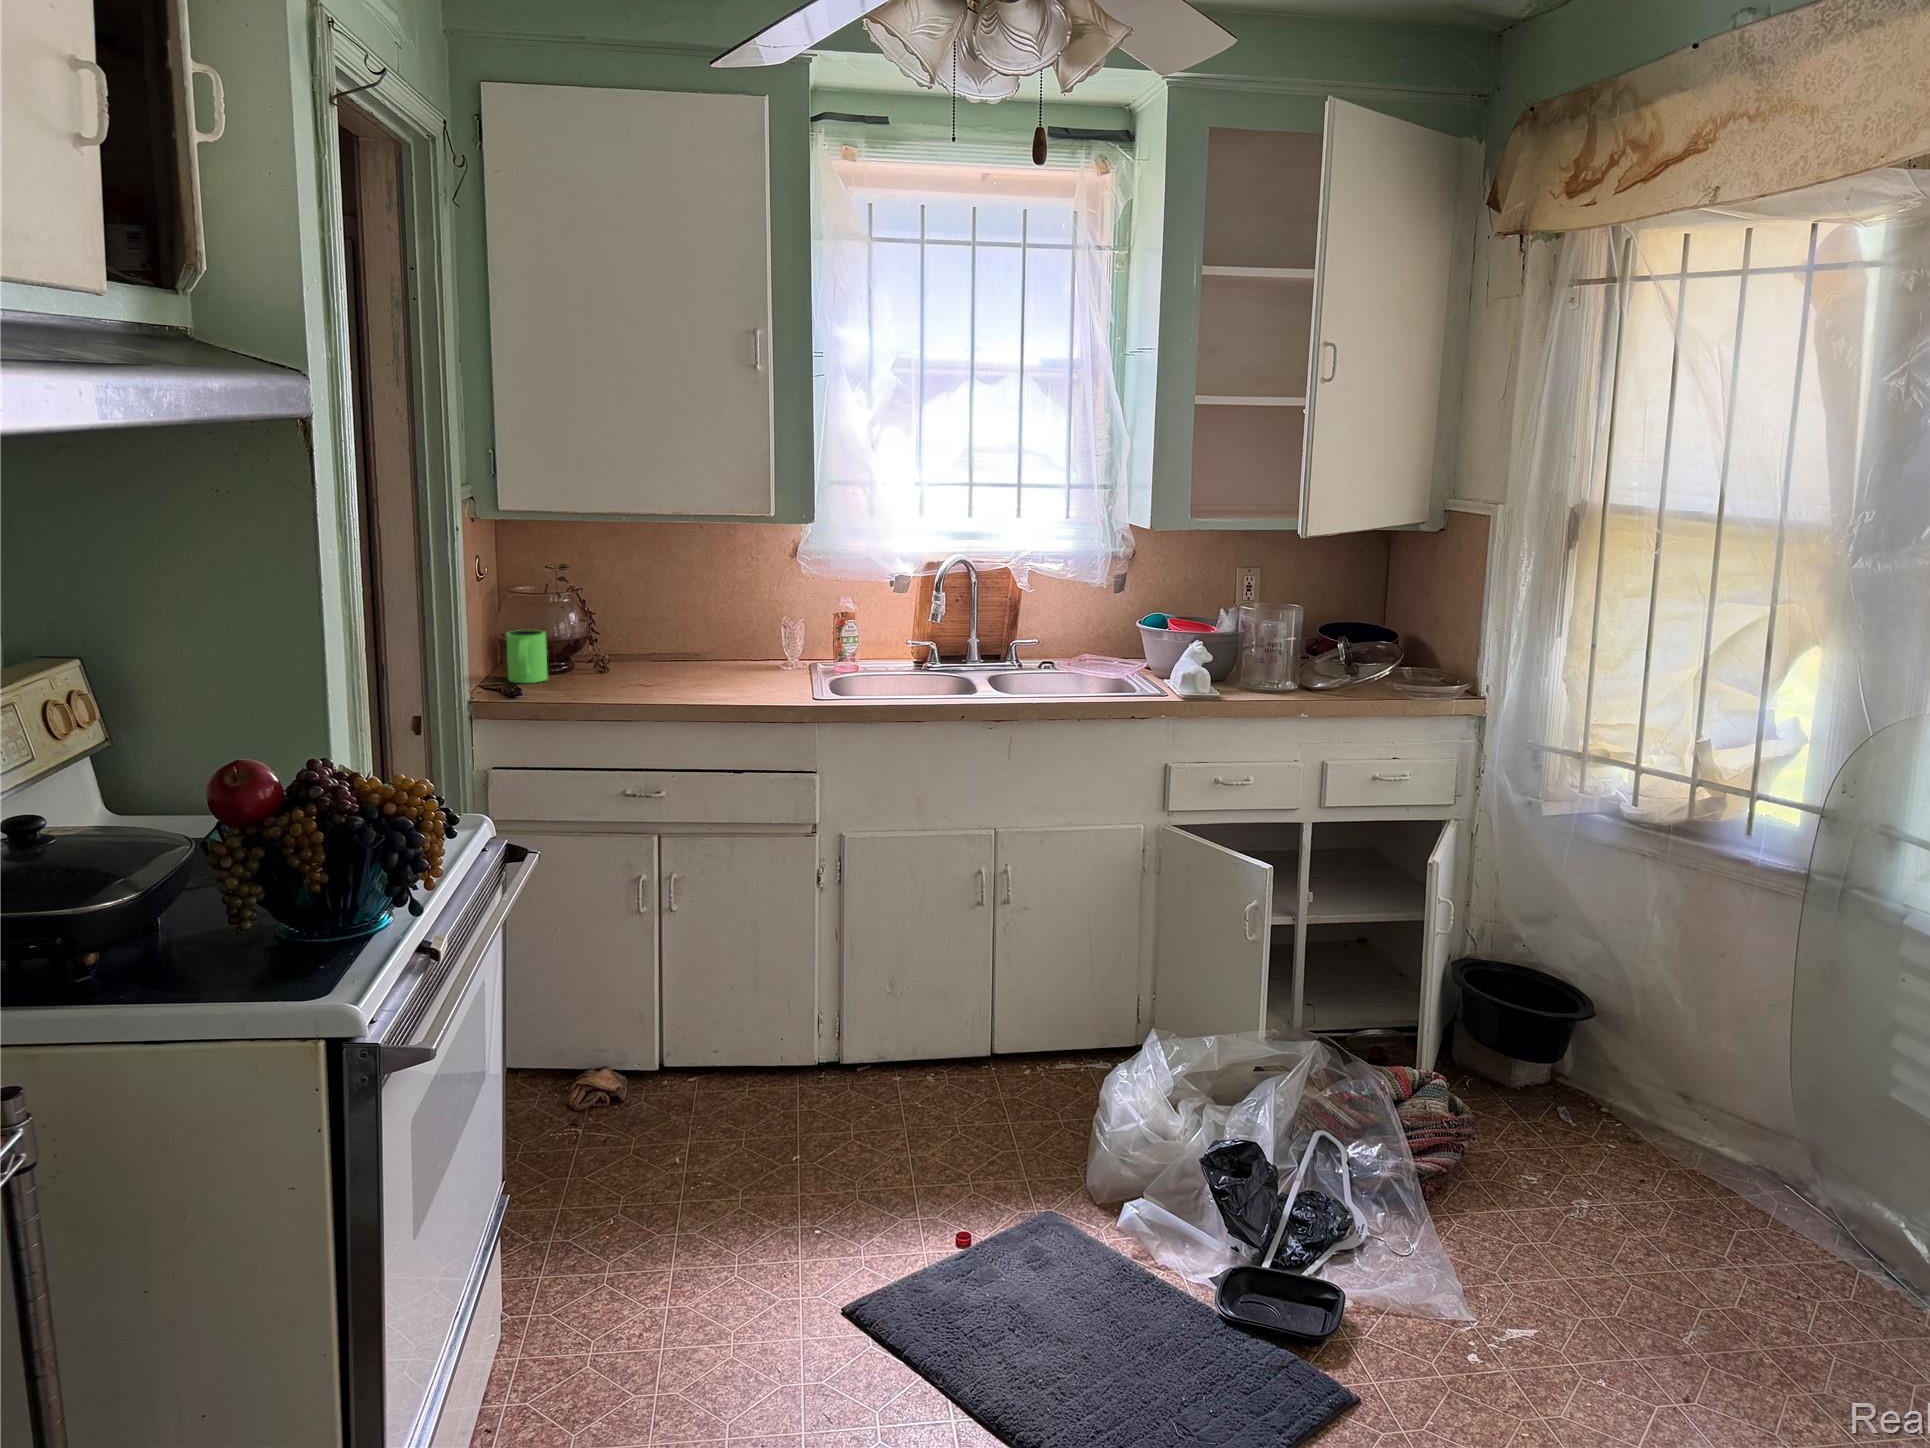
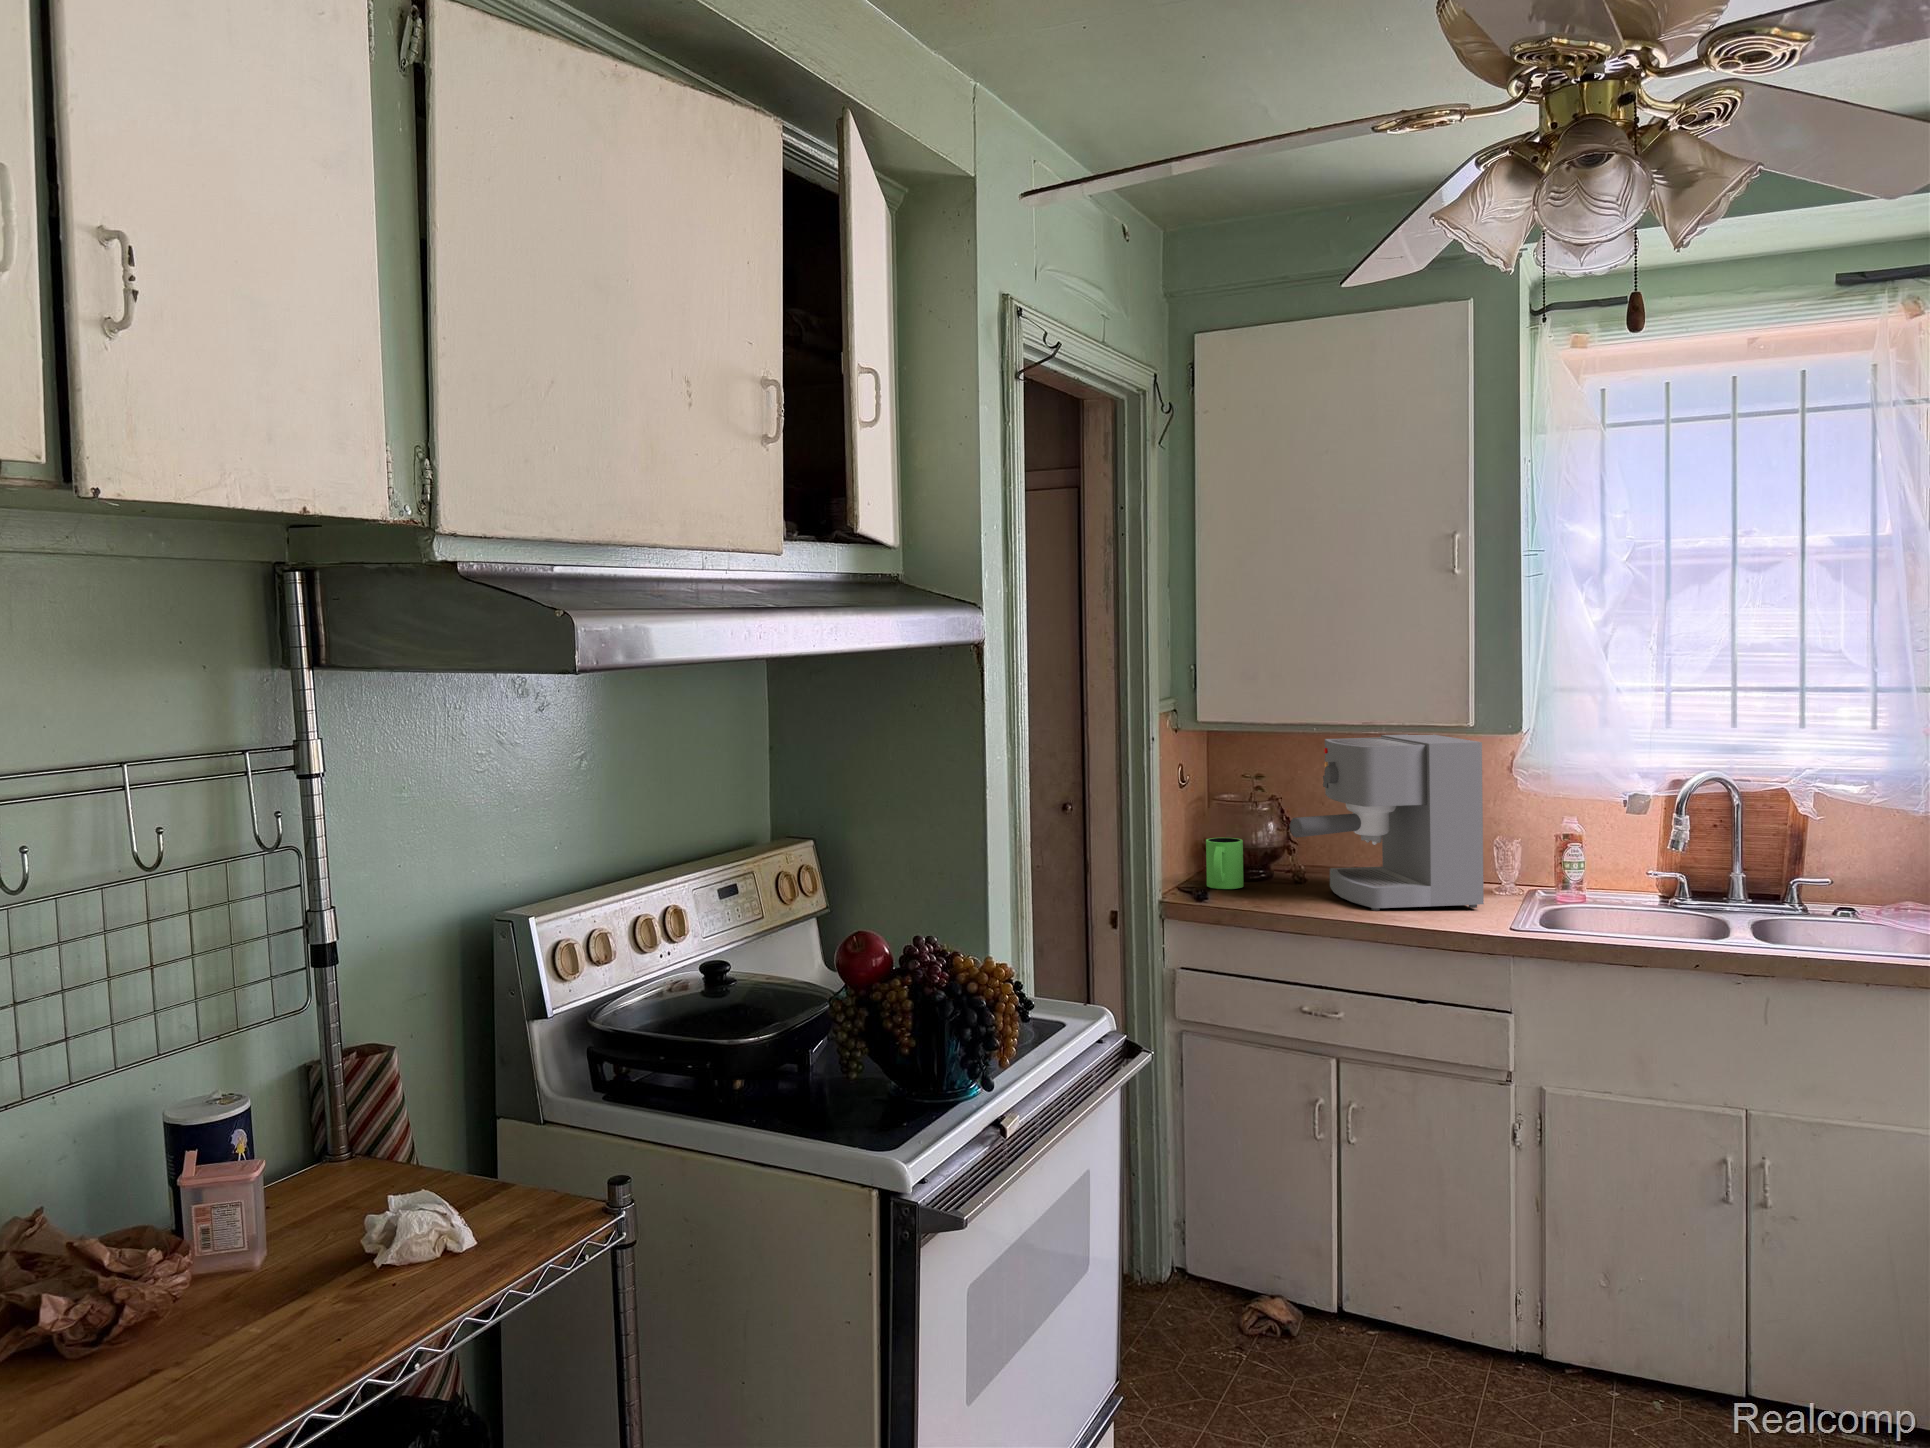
coffee maker: none [602,521,781,694] -> present [1290,734,1484,911]

